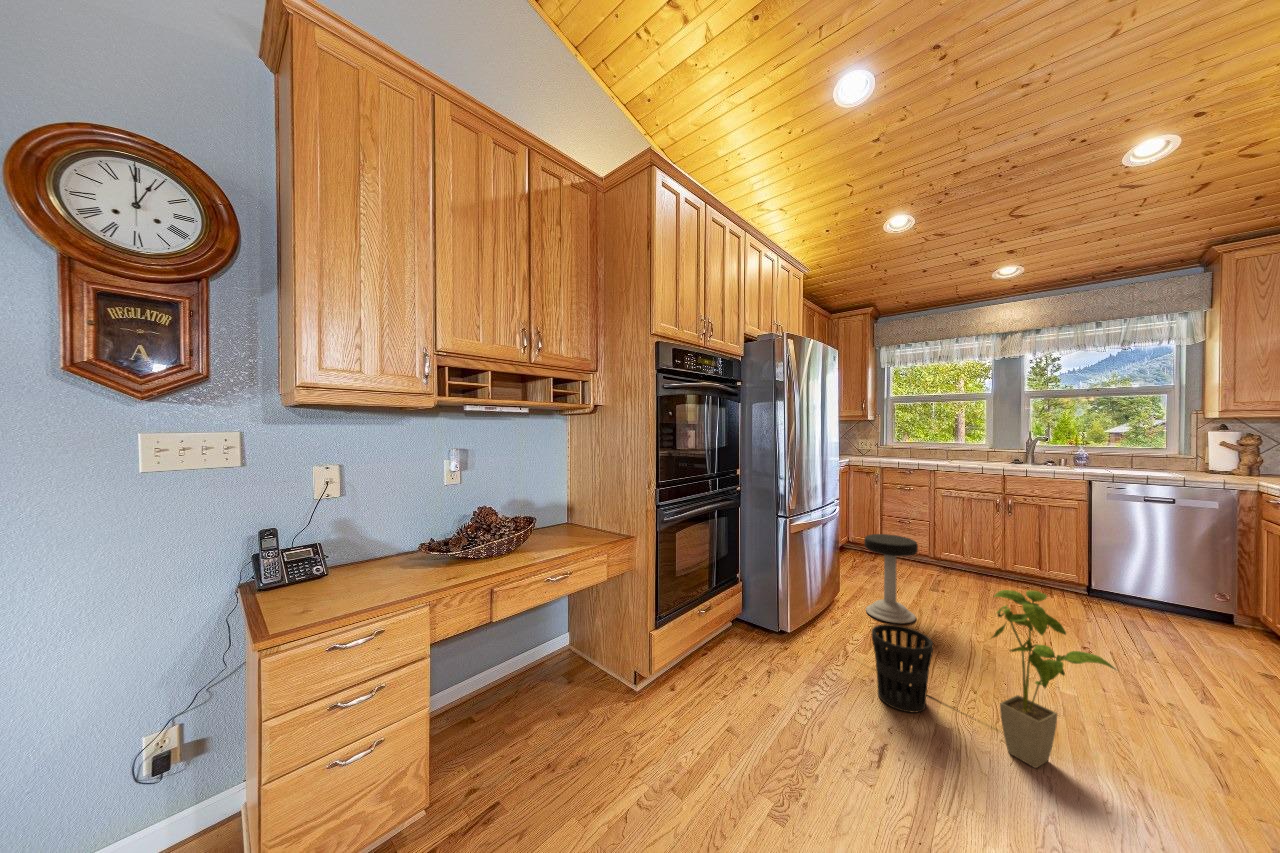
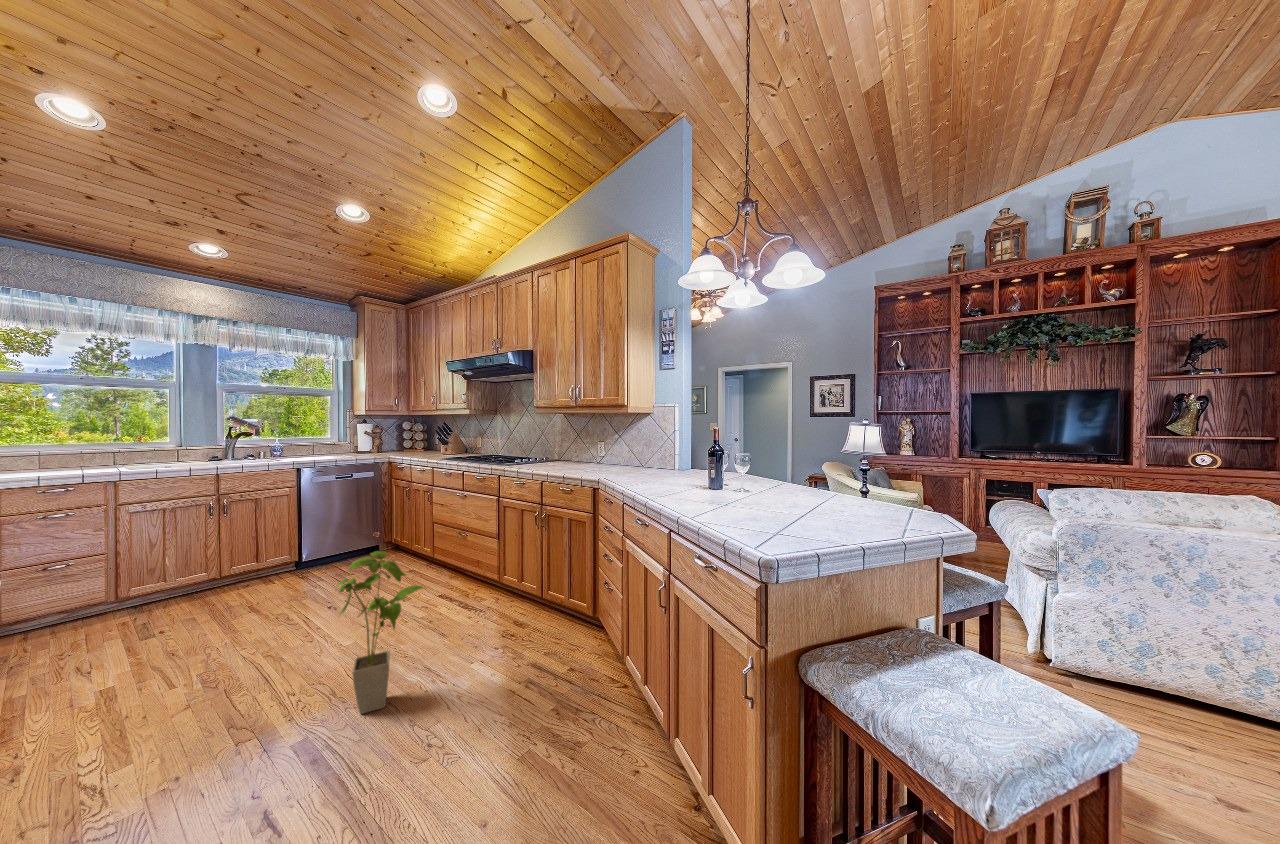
stool: present [864,534,918,623] -> none [56,570,161,711]
wastebasket: present [872,624,933,713] -> none [180,658,272,778]

